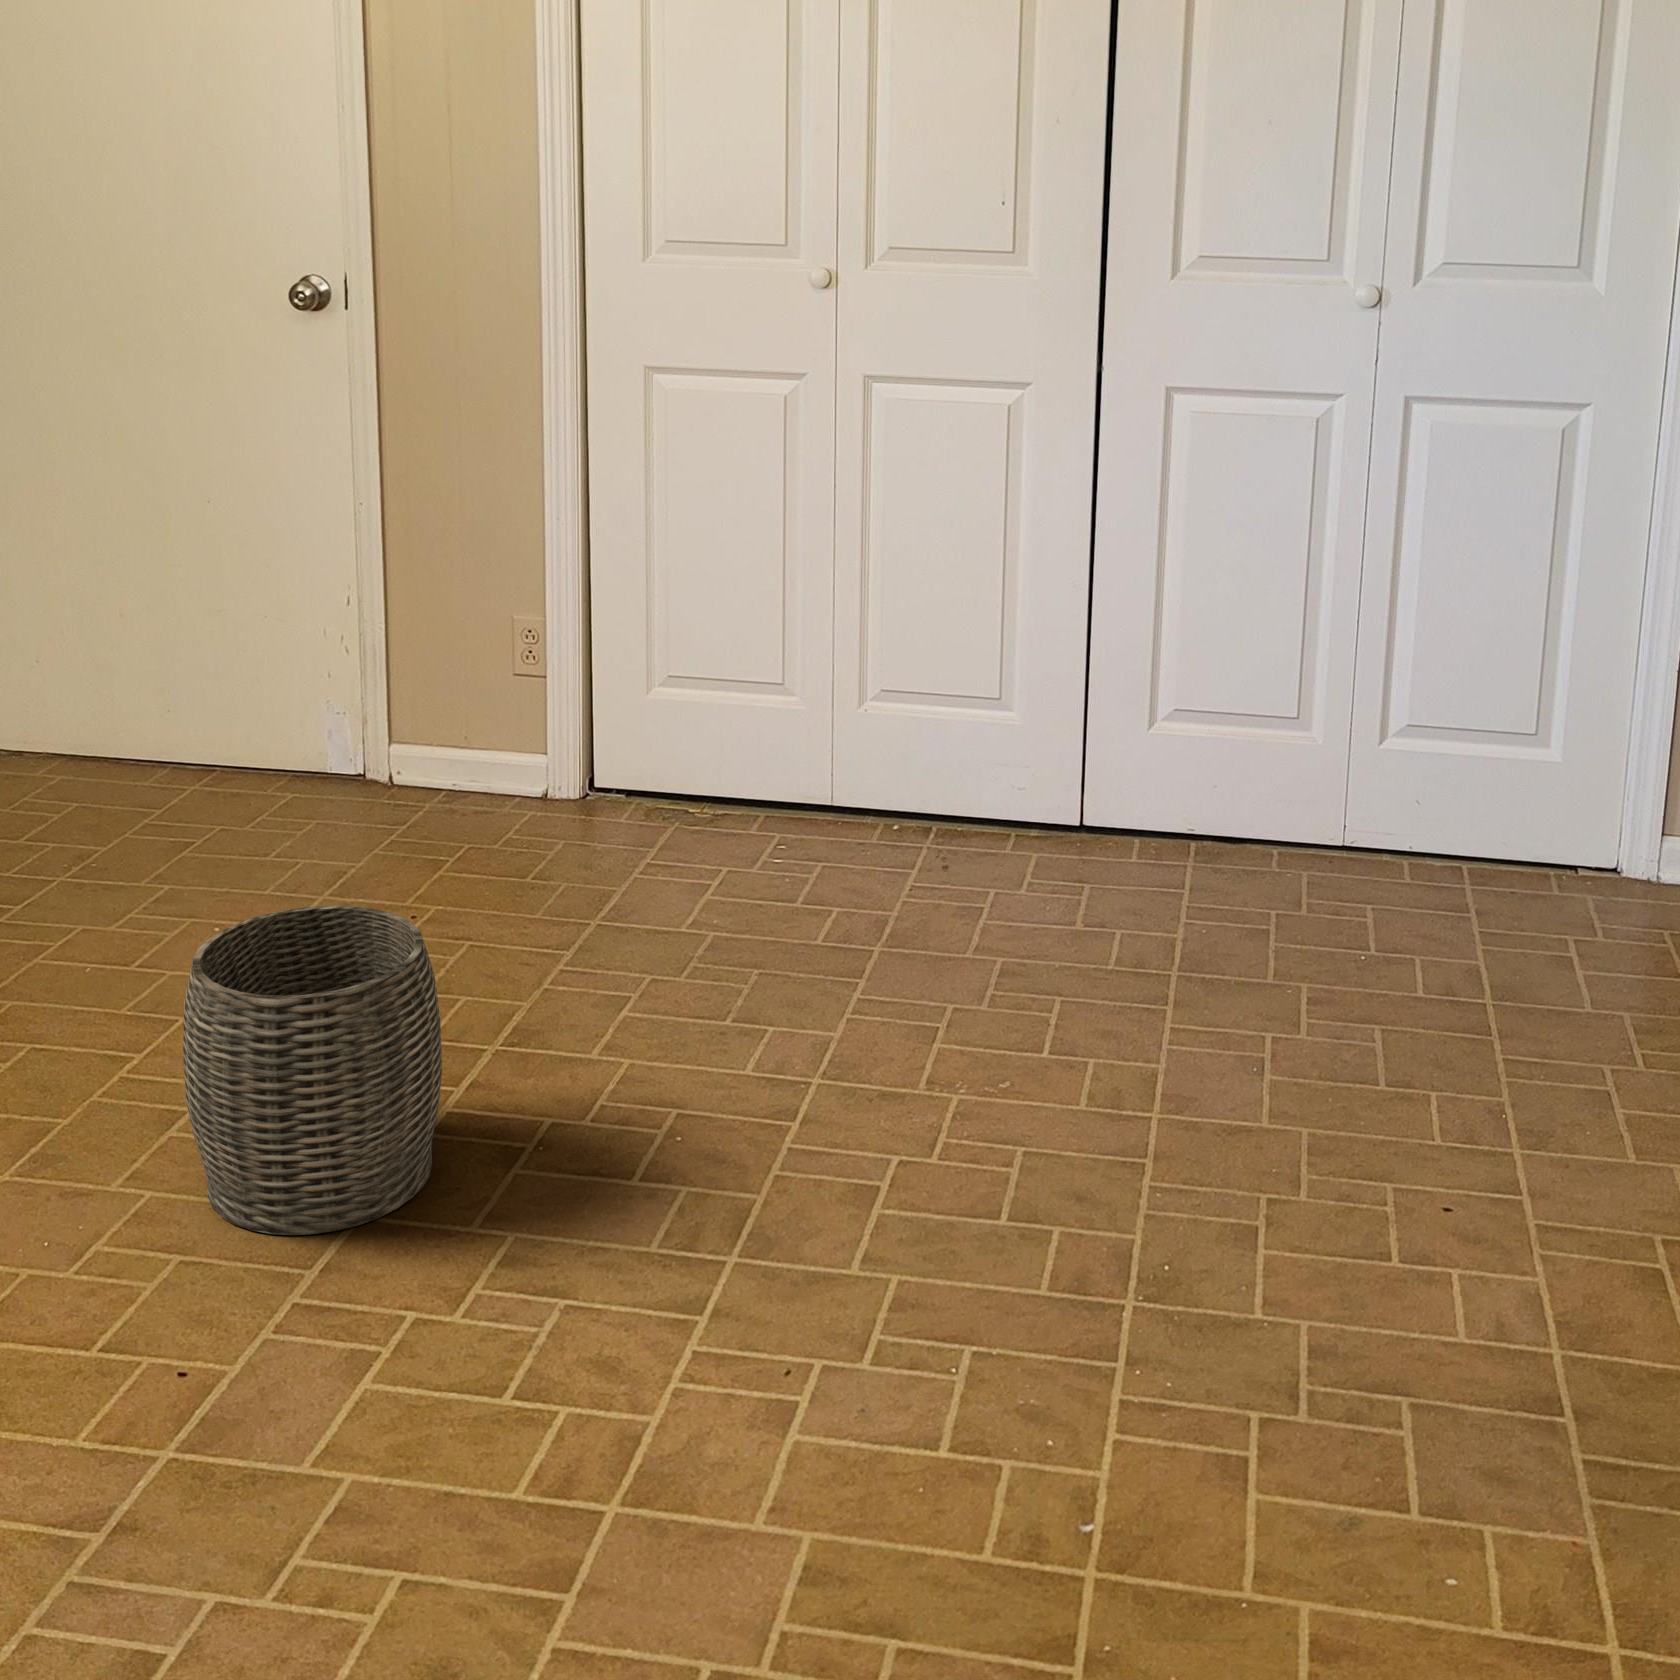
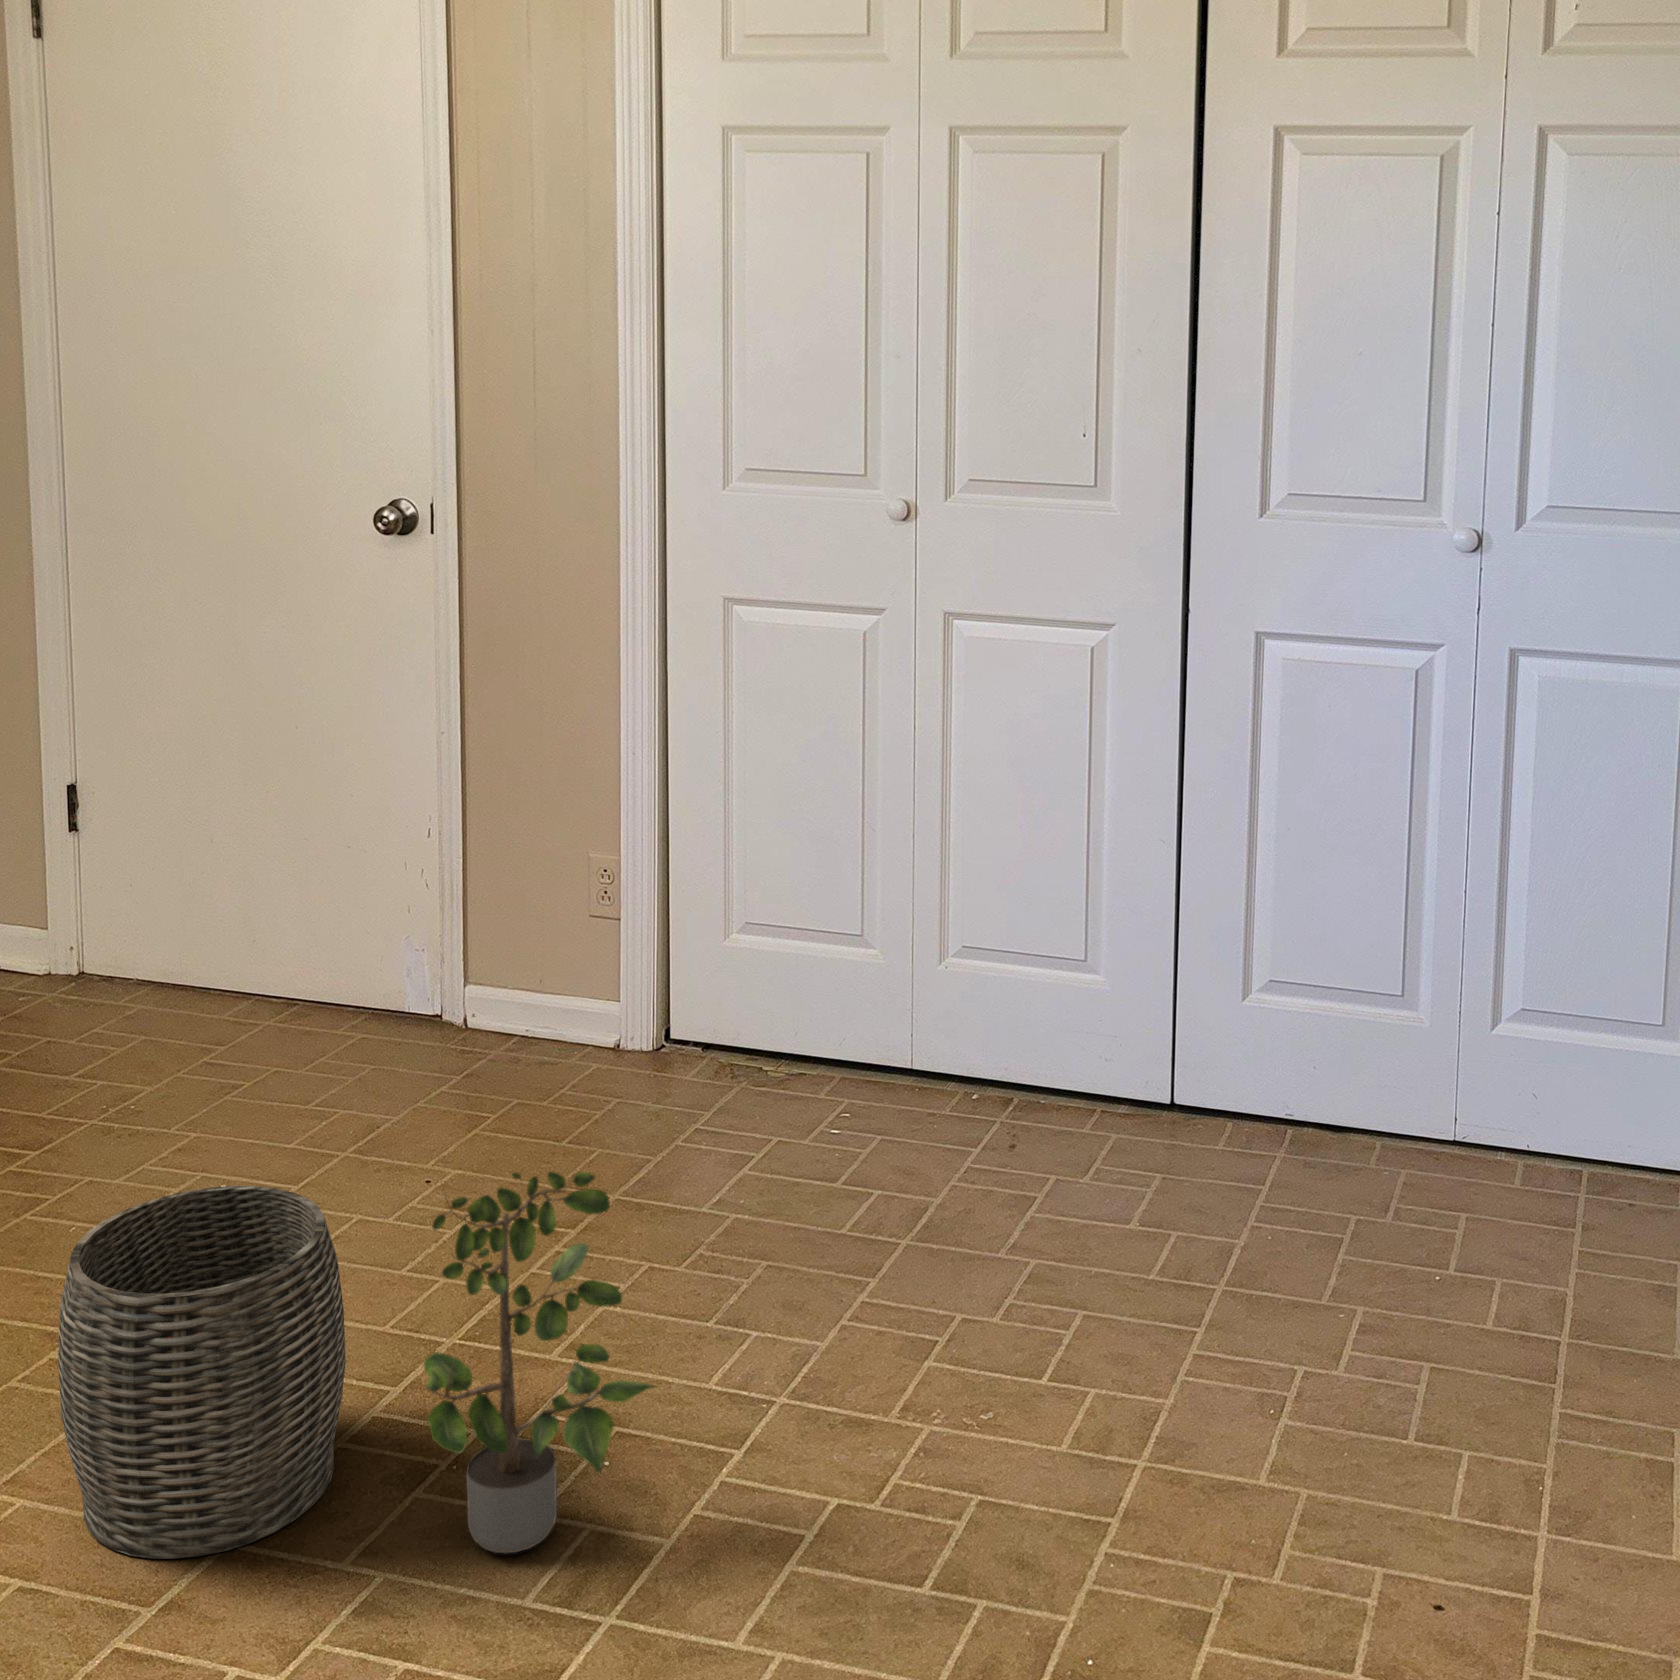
potted plant: none [536,860,747,1213] -> present [424,1172,654,1553]

